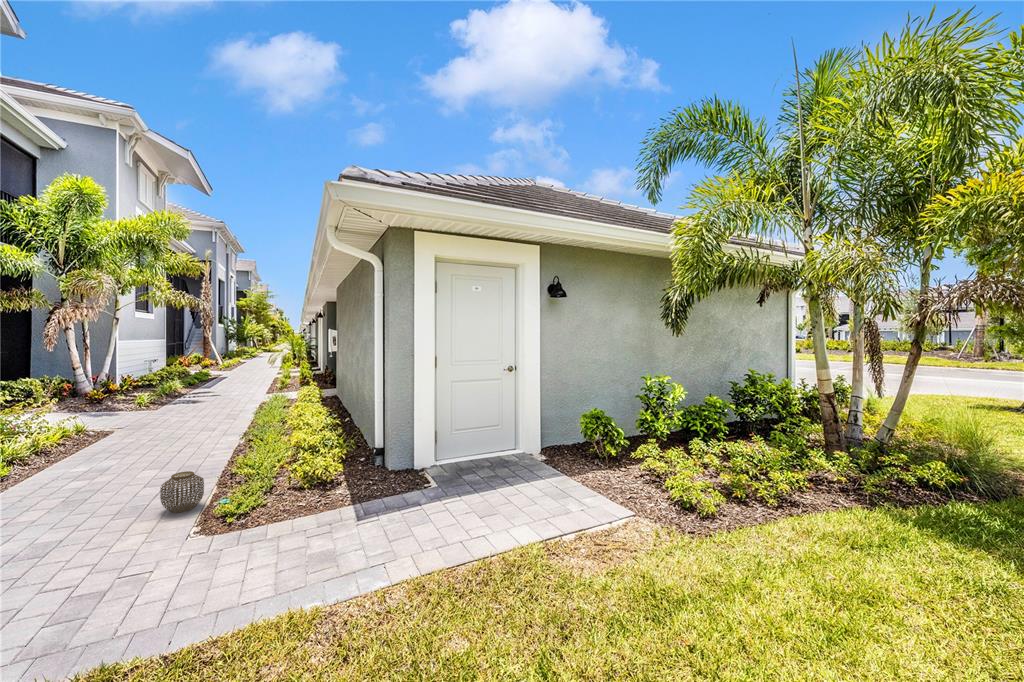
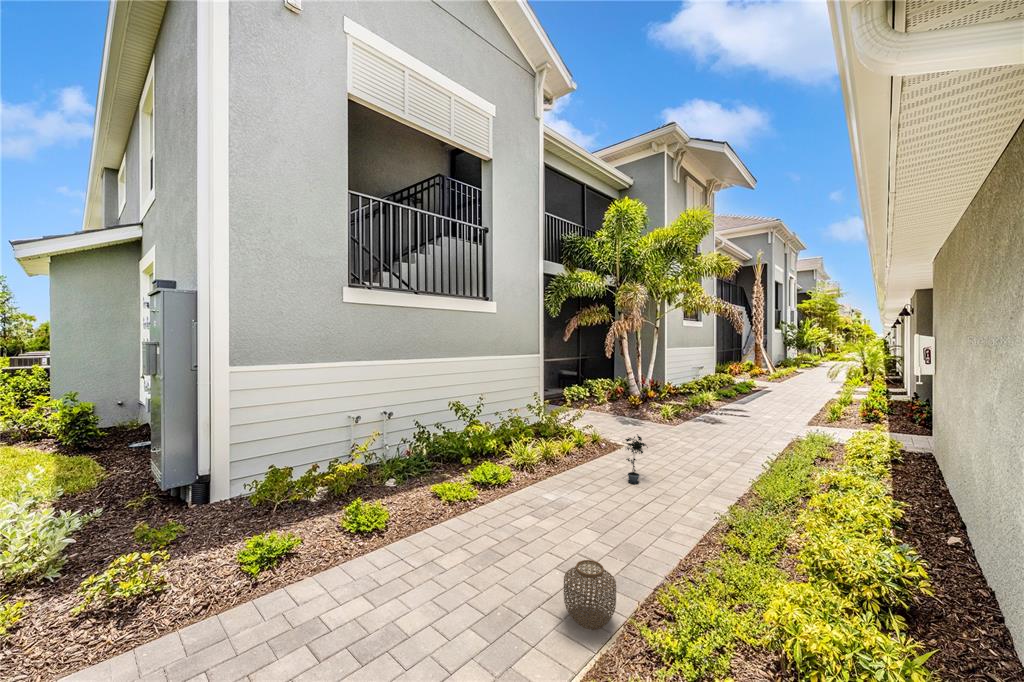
potted plant: none [136,409,165,452] -> present [625,434,648,484]

